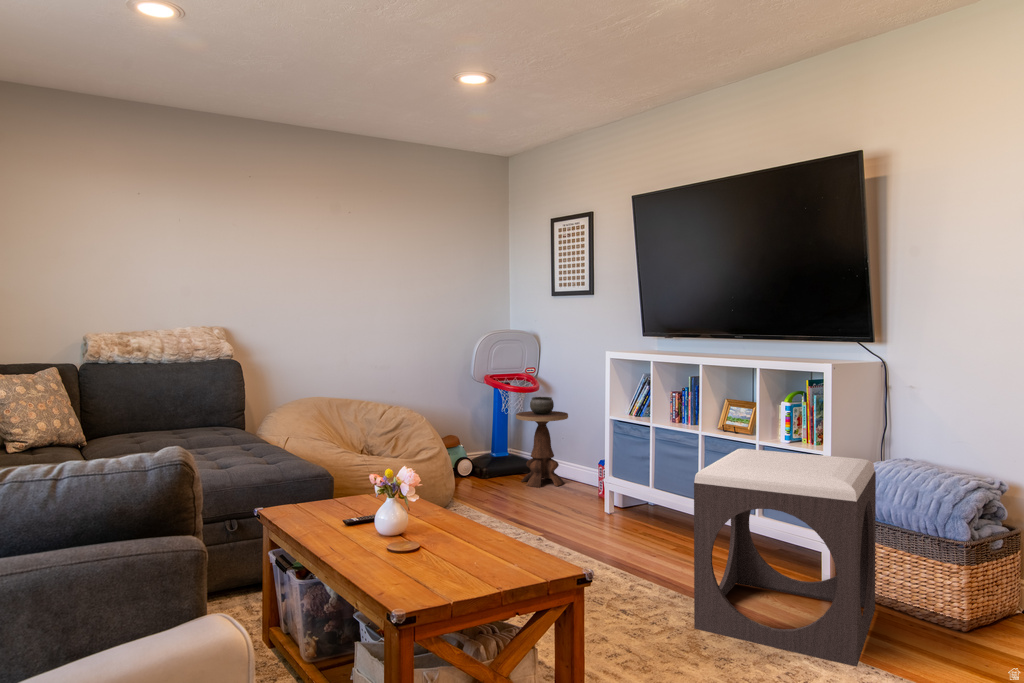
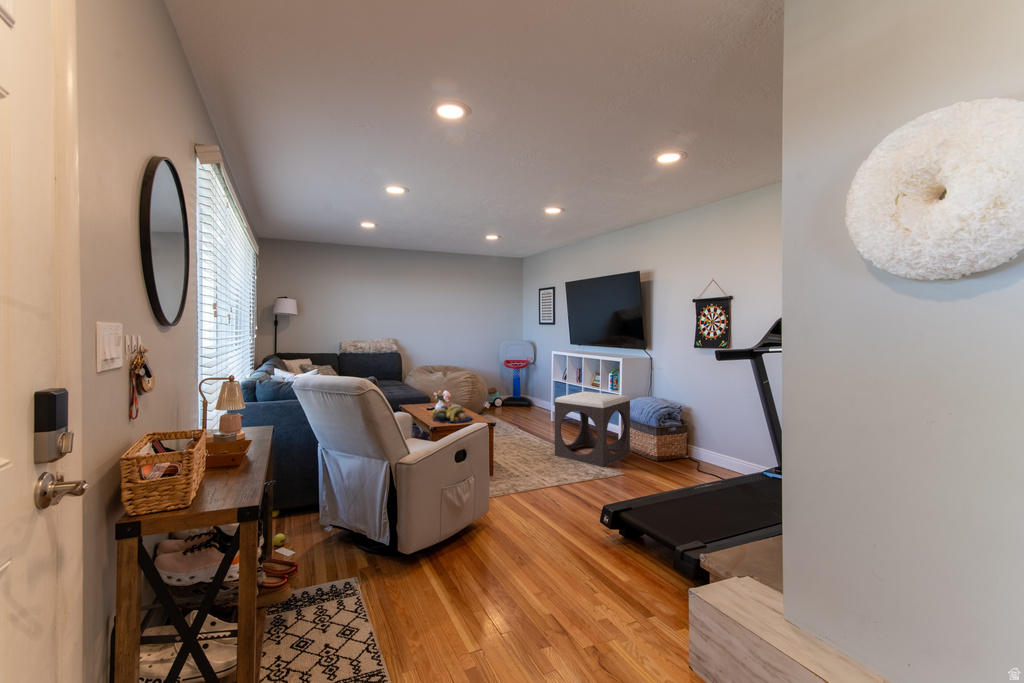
side table: present [516,397,568,487] -> none [521,371,544,412]
fruit bowl: none [371,506,498,582] -> present [432,403,471,423]

